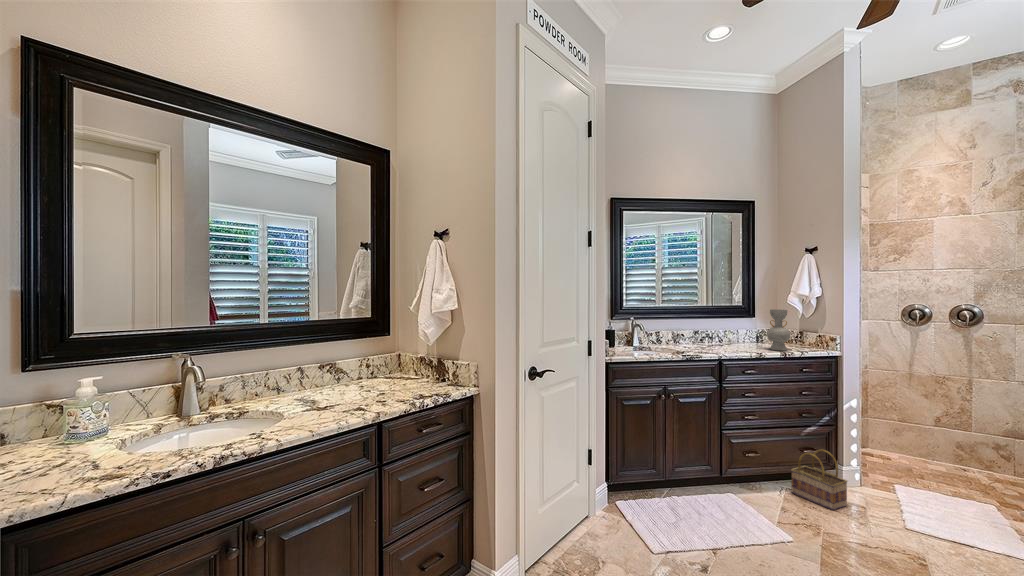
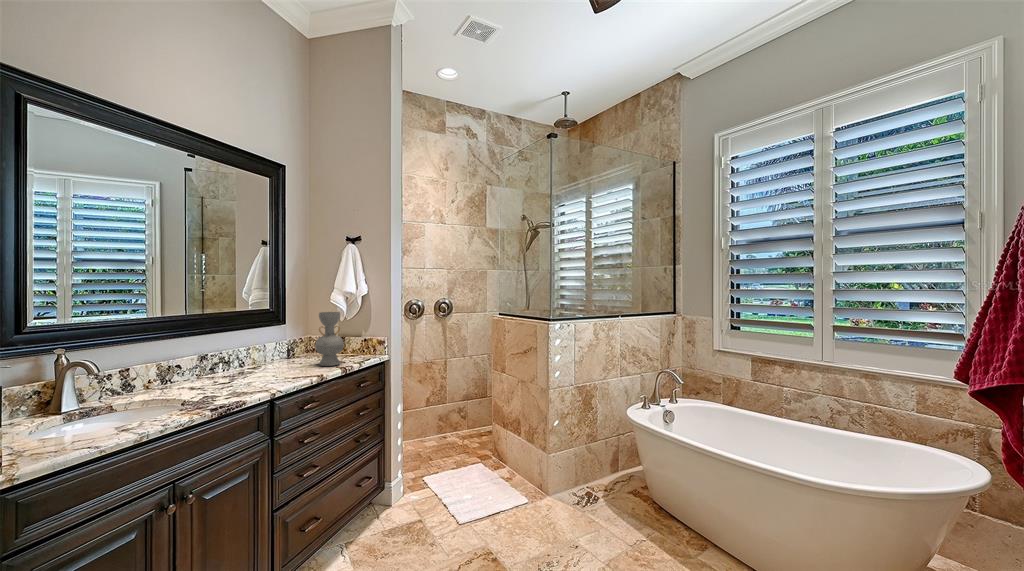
basket: present [791,449,847,510] -> none [358,475,416,548]

